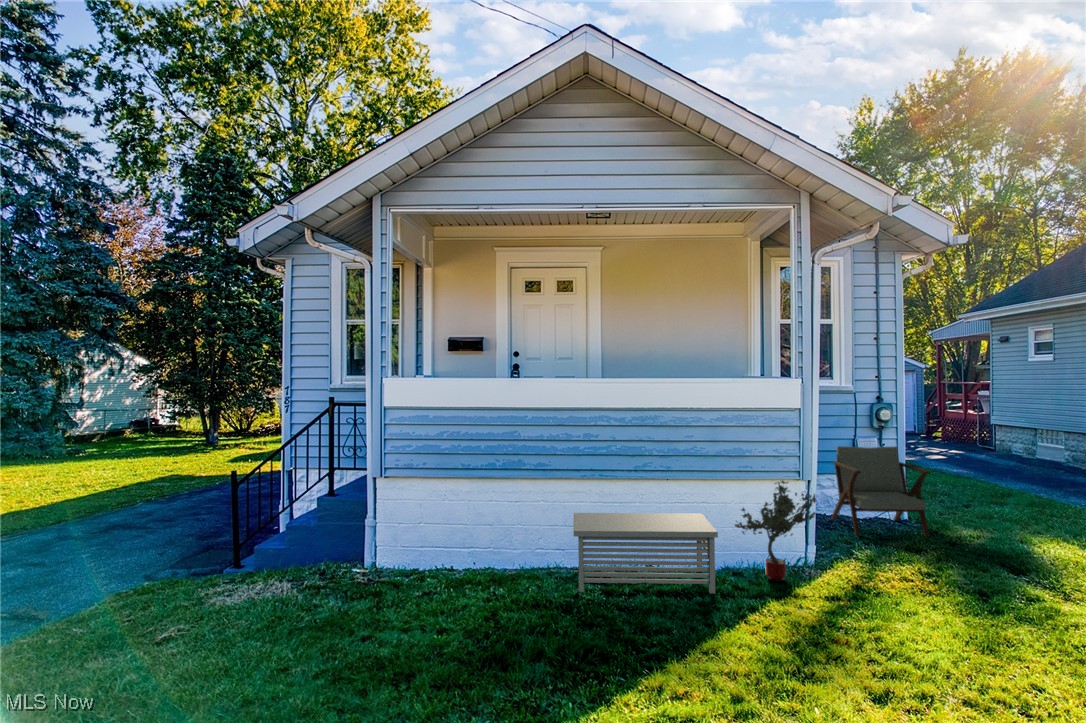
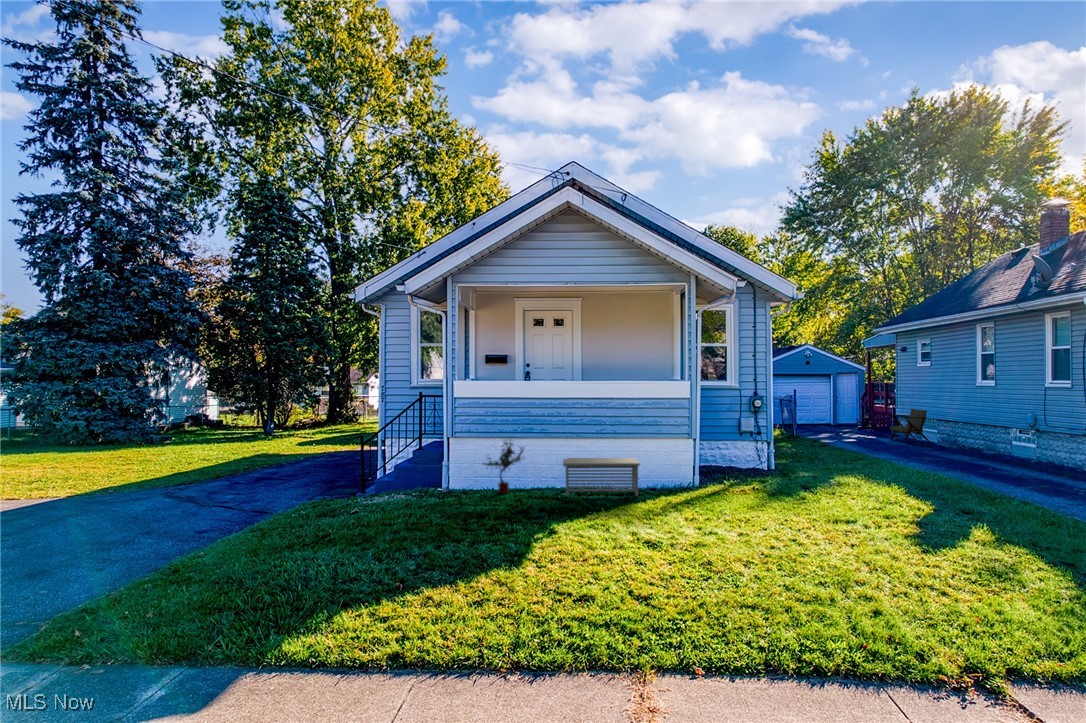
lounge chair: present [831,446,930,537] -> present [889,409,930,443]
potted tree: present [735,480,816,581] -> present [484,440,523,494]

